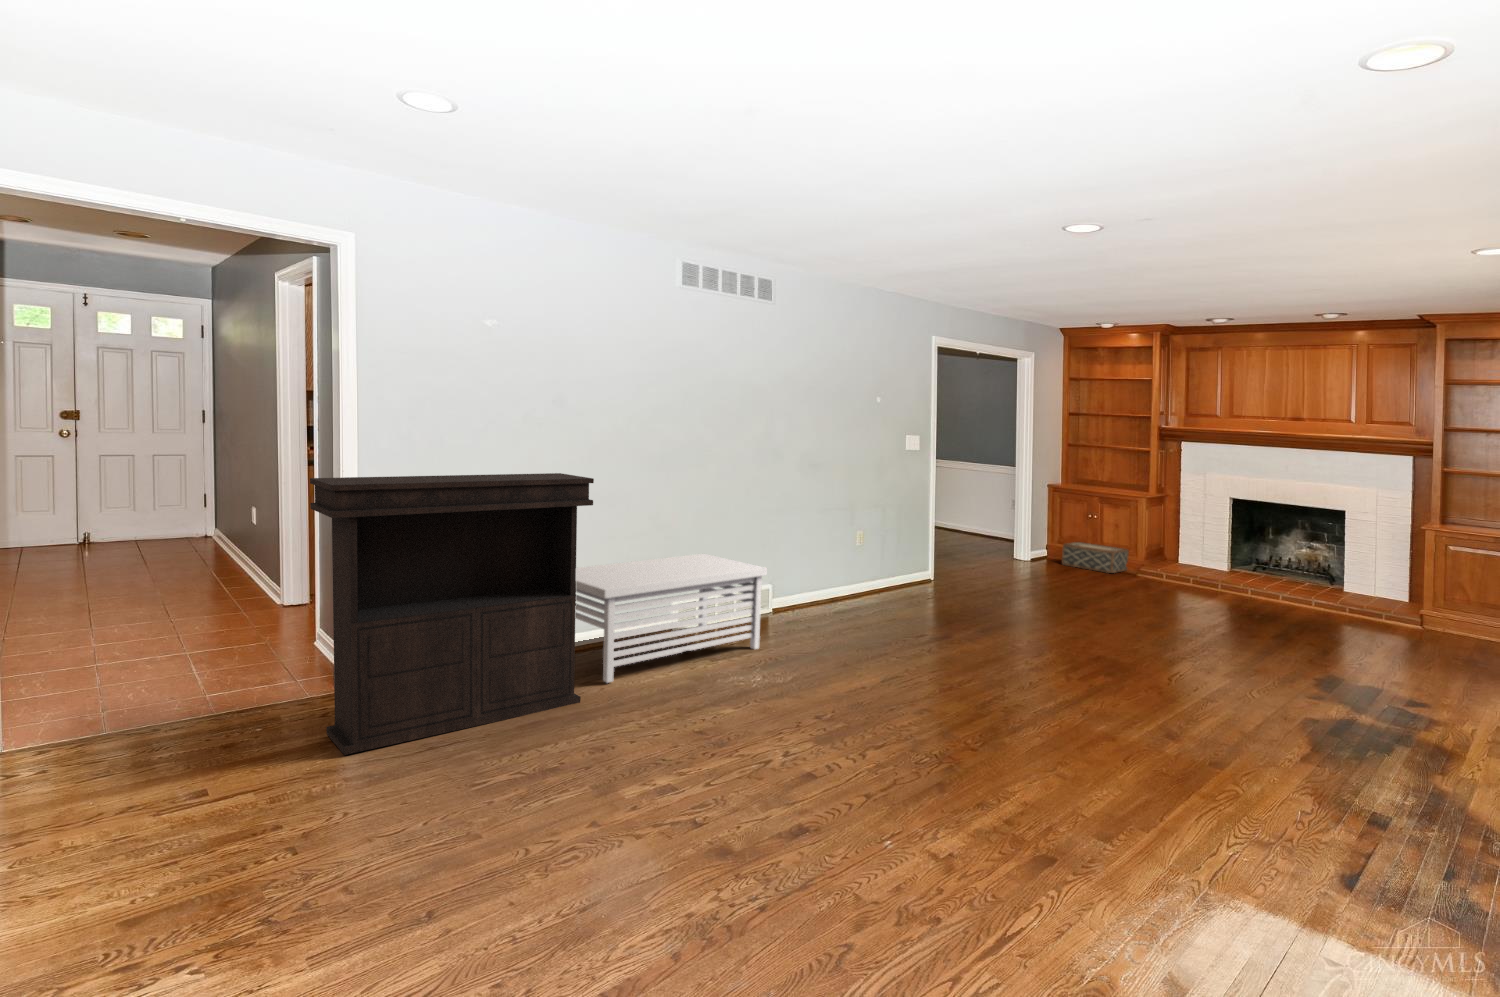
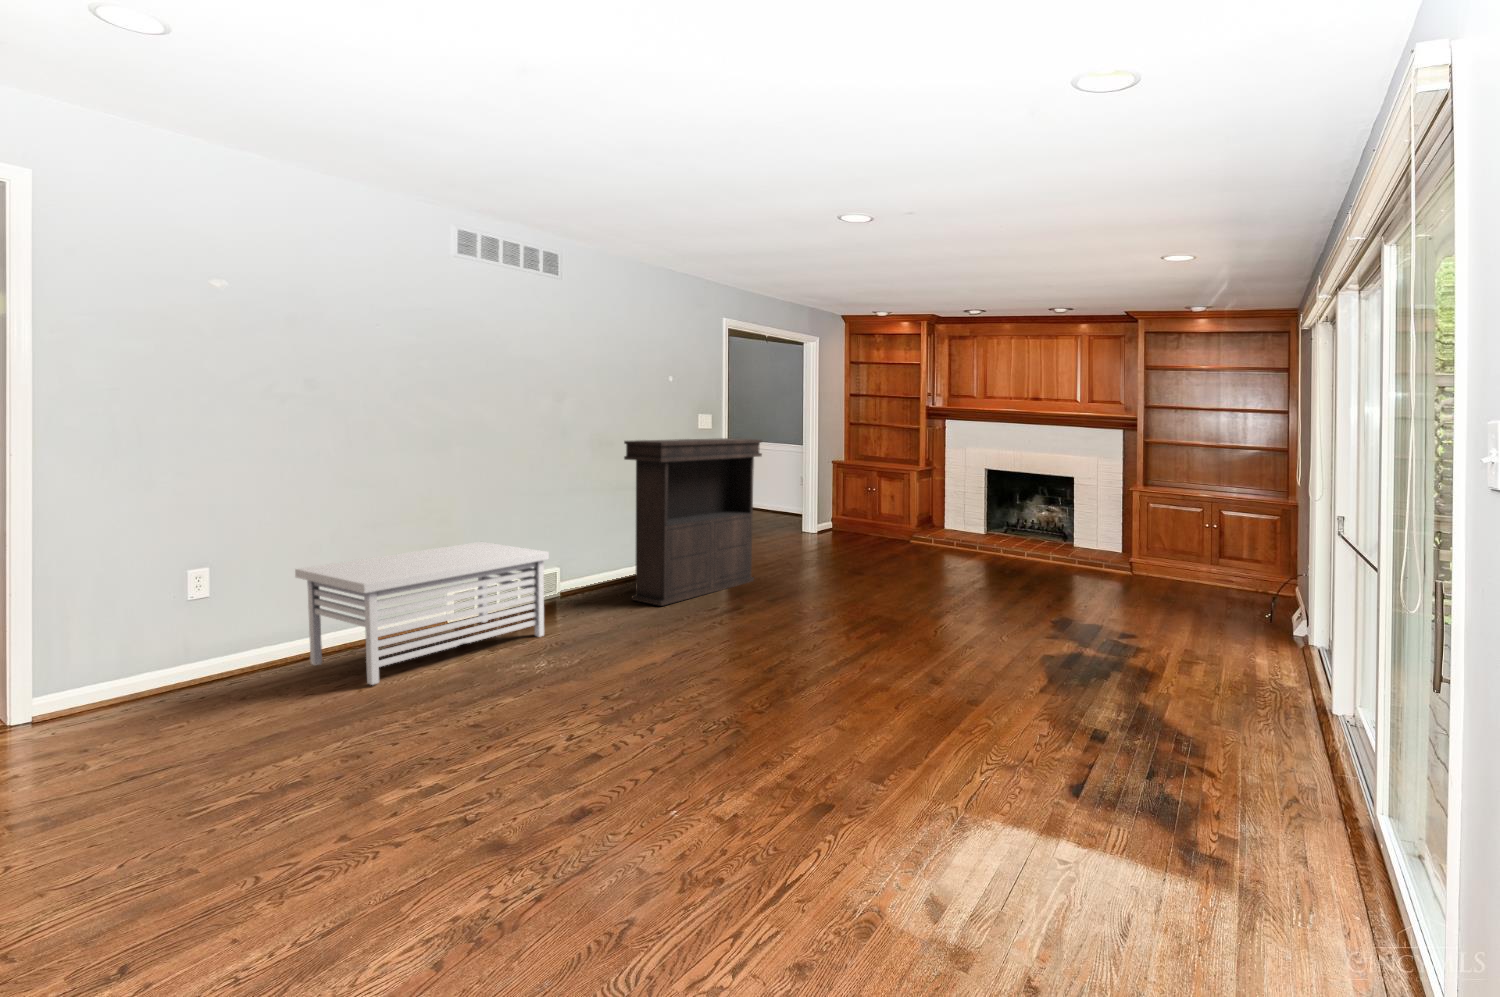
console table: present [310,473,594,755] -> present [624,438,762,606]
woven basket: present [1062,542,1129,573] -> none [841,515,898,542]

